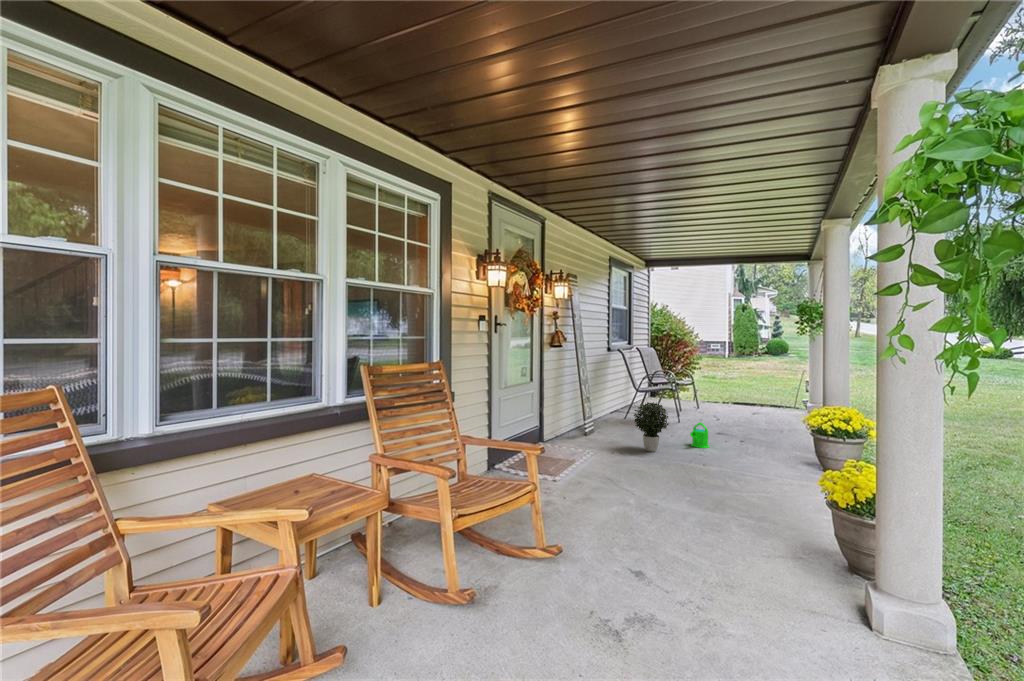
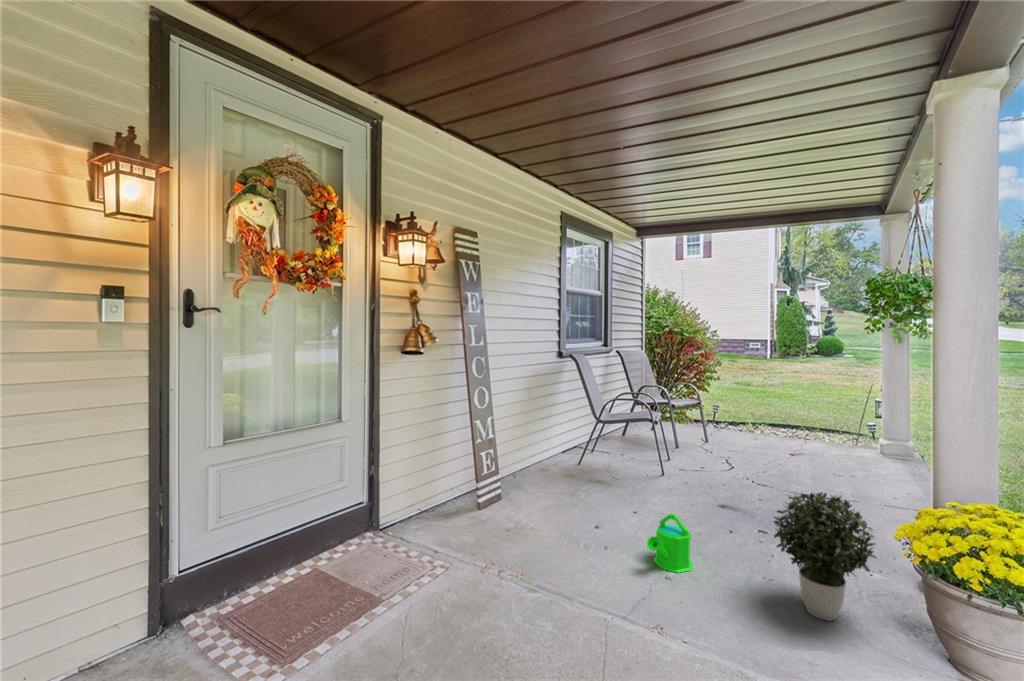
potted plant: present [634,402,669,452] -> present [774,492,876,621]

